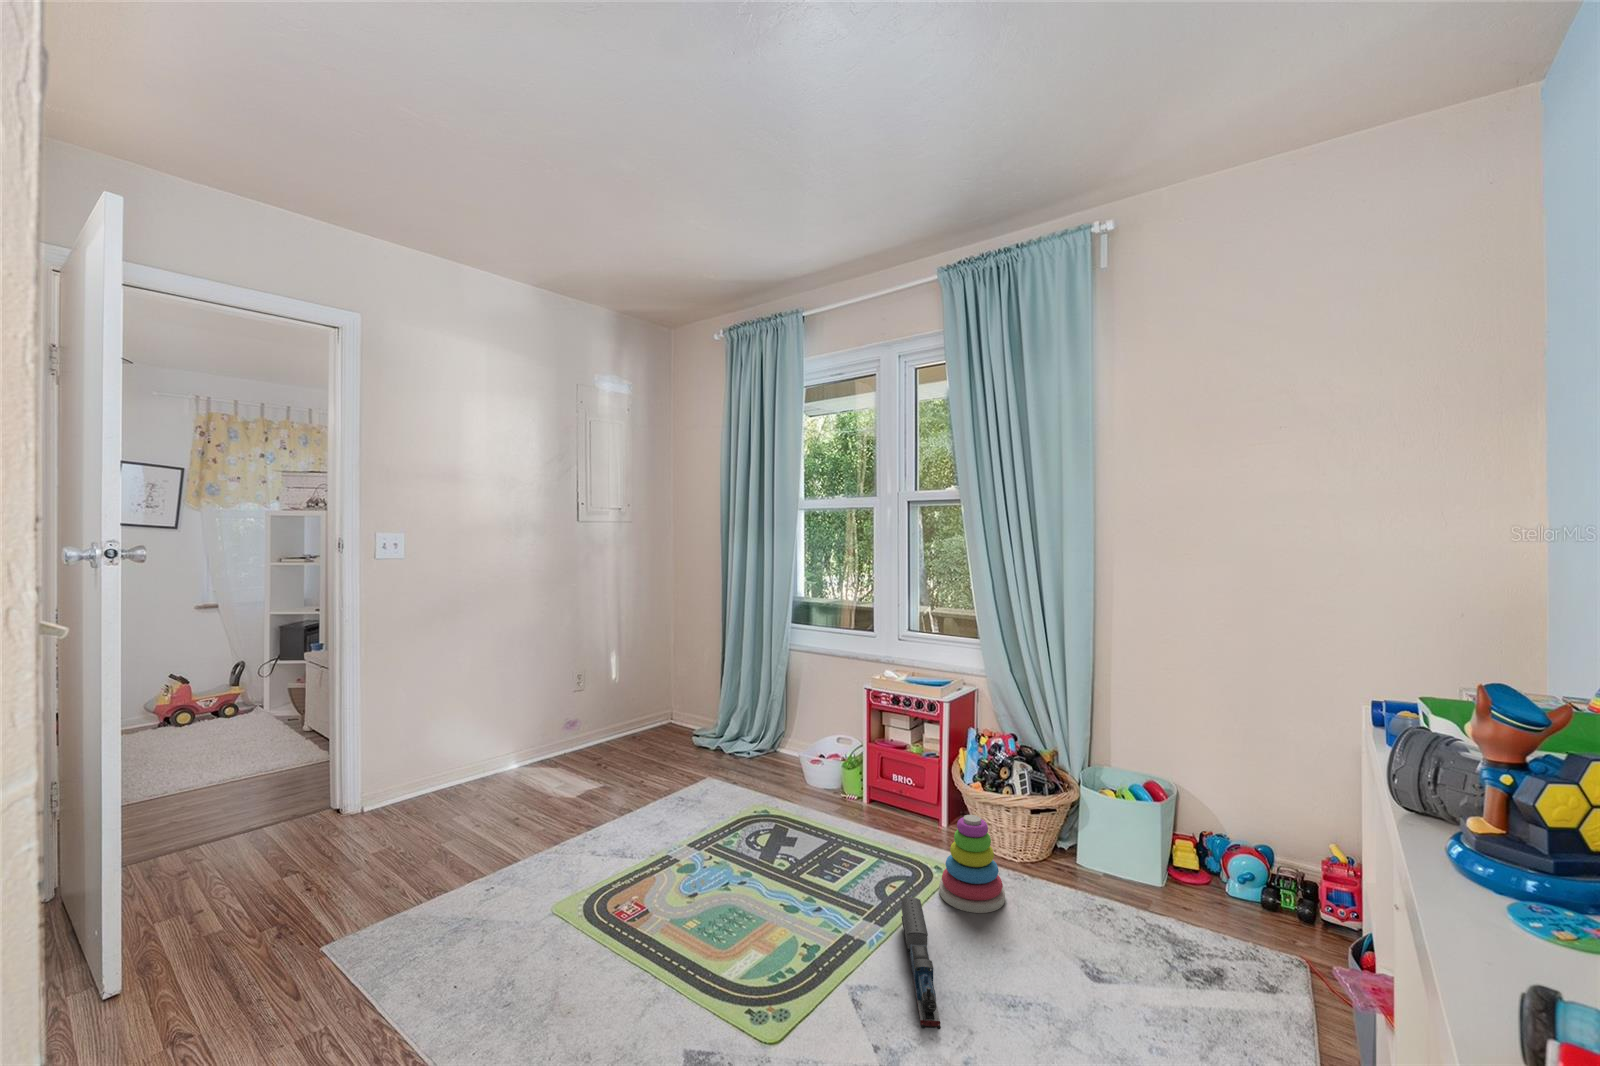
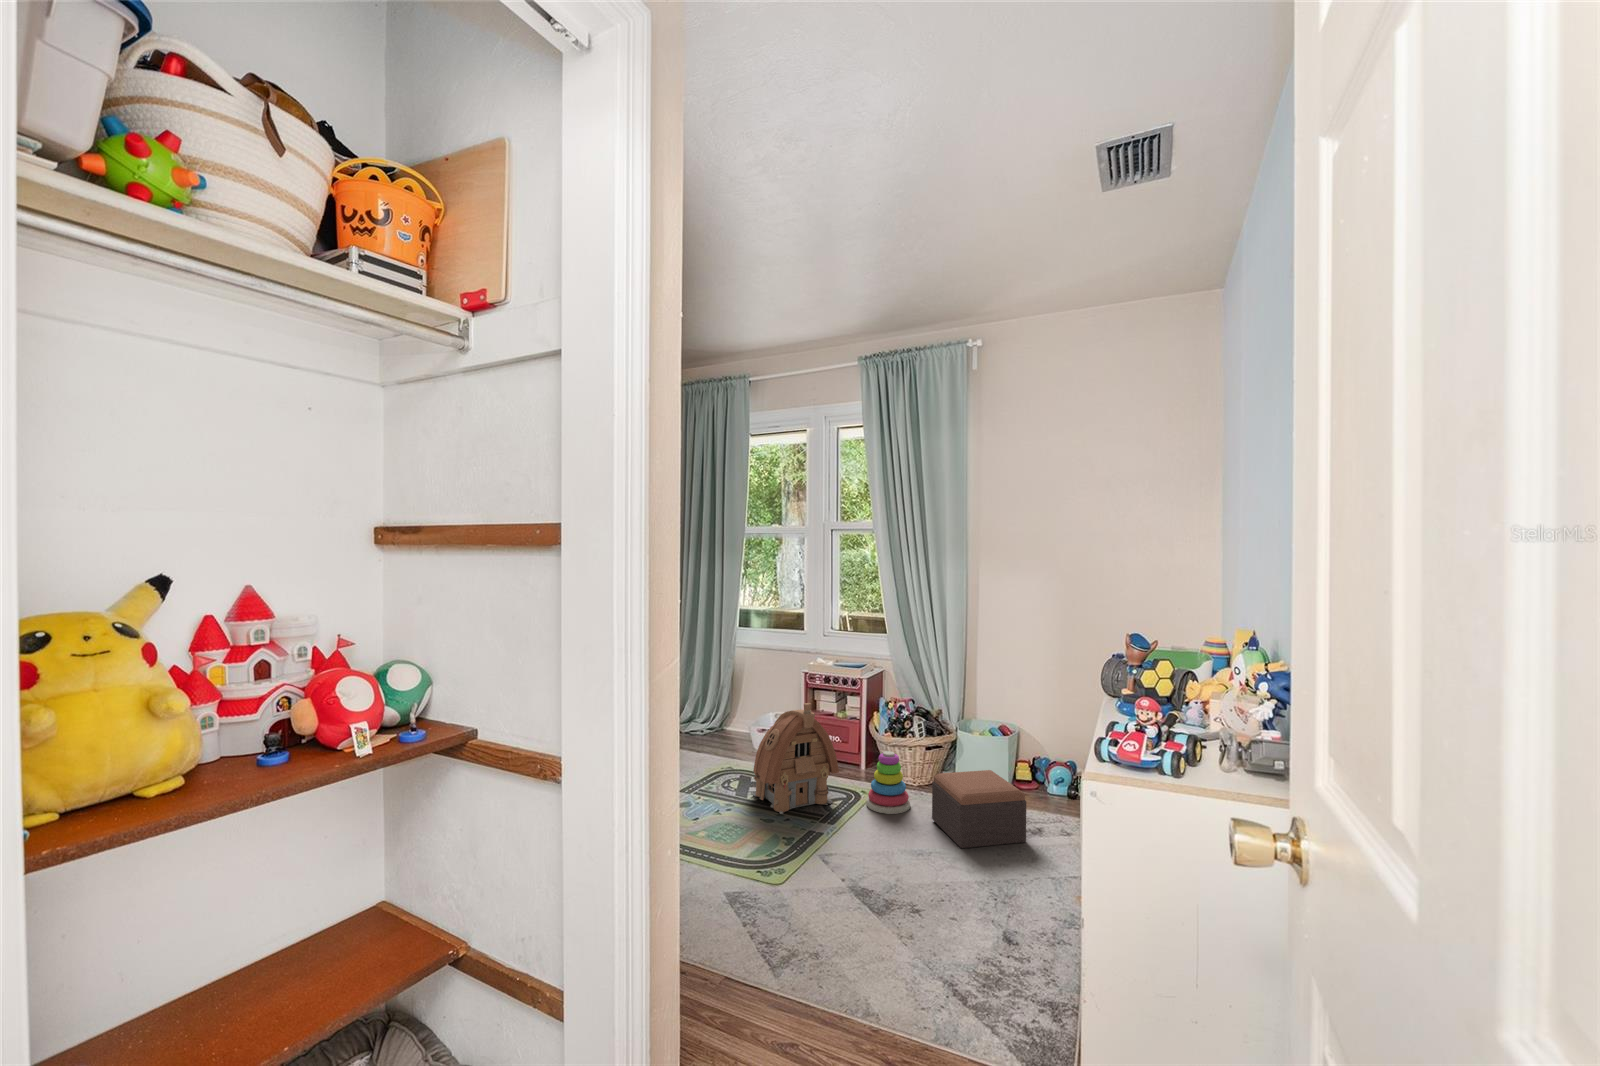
toy house: none [781,739,900,898] -> present [753,703,839,814]
footstool: none [1037,861,1199,1000] -> present [932,770,1026,848]
toy train: present [901,897,941,1030] -> none [845,804,880,867]

